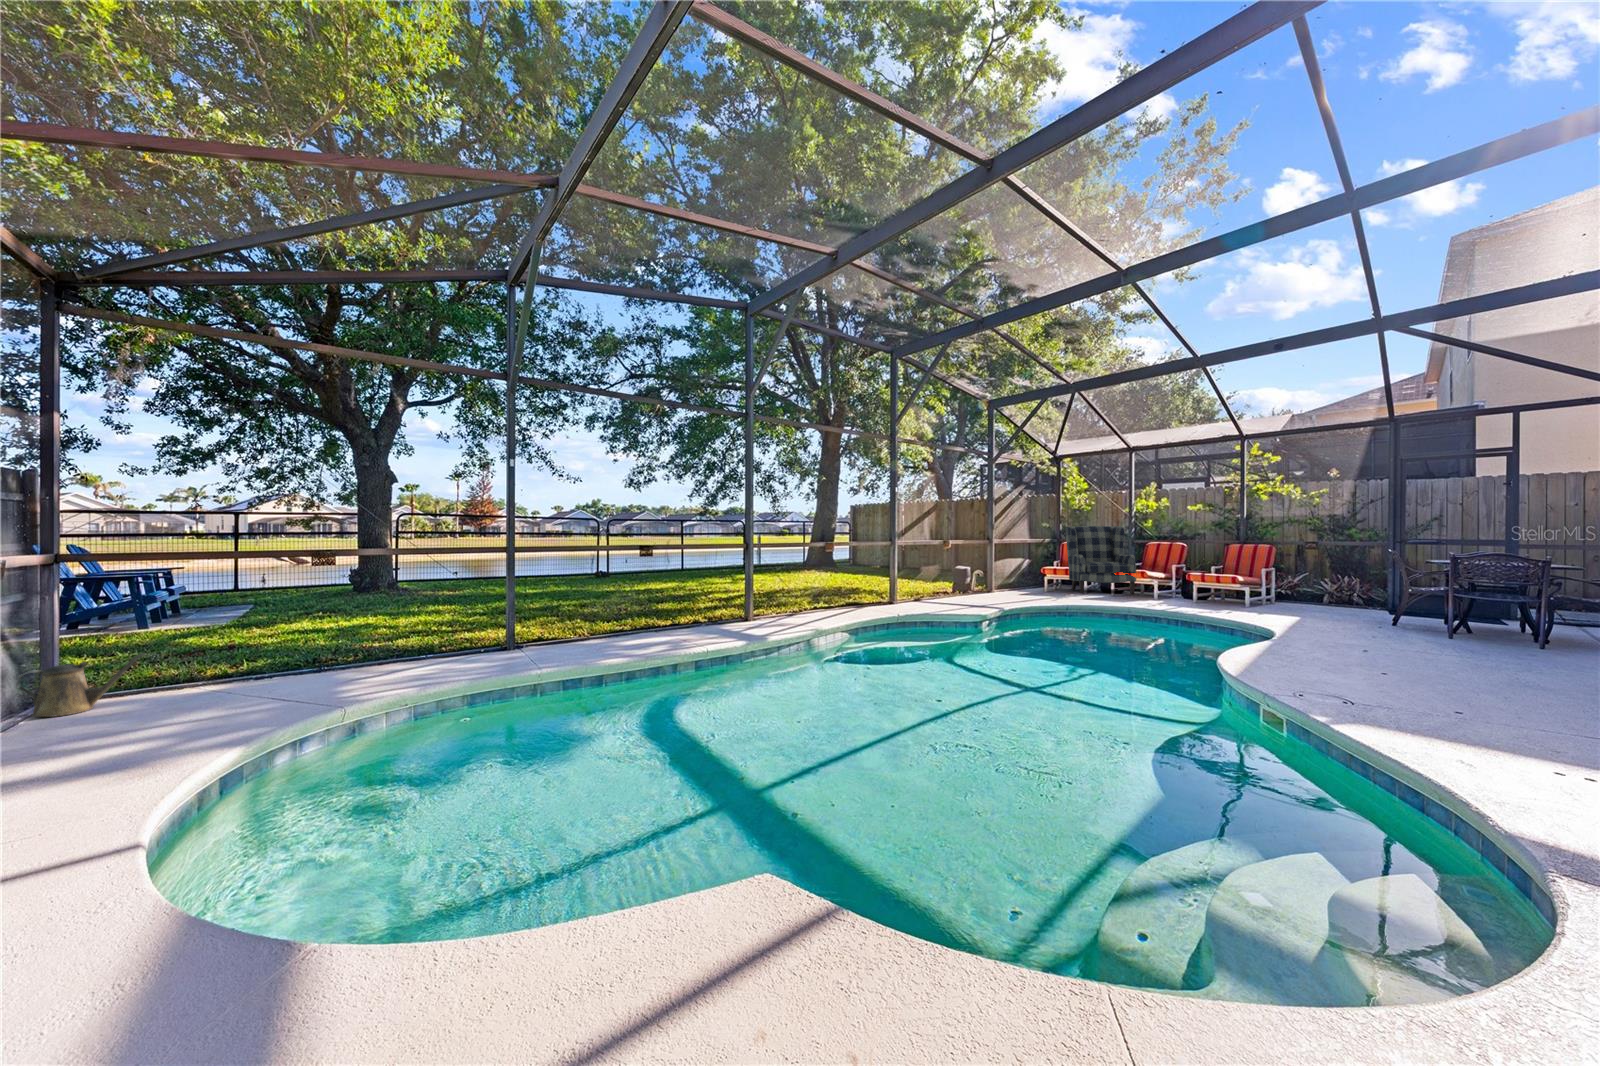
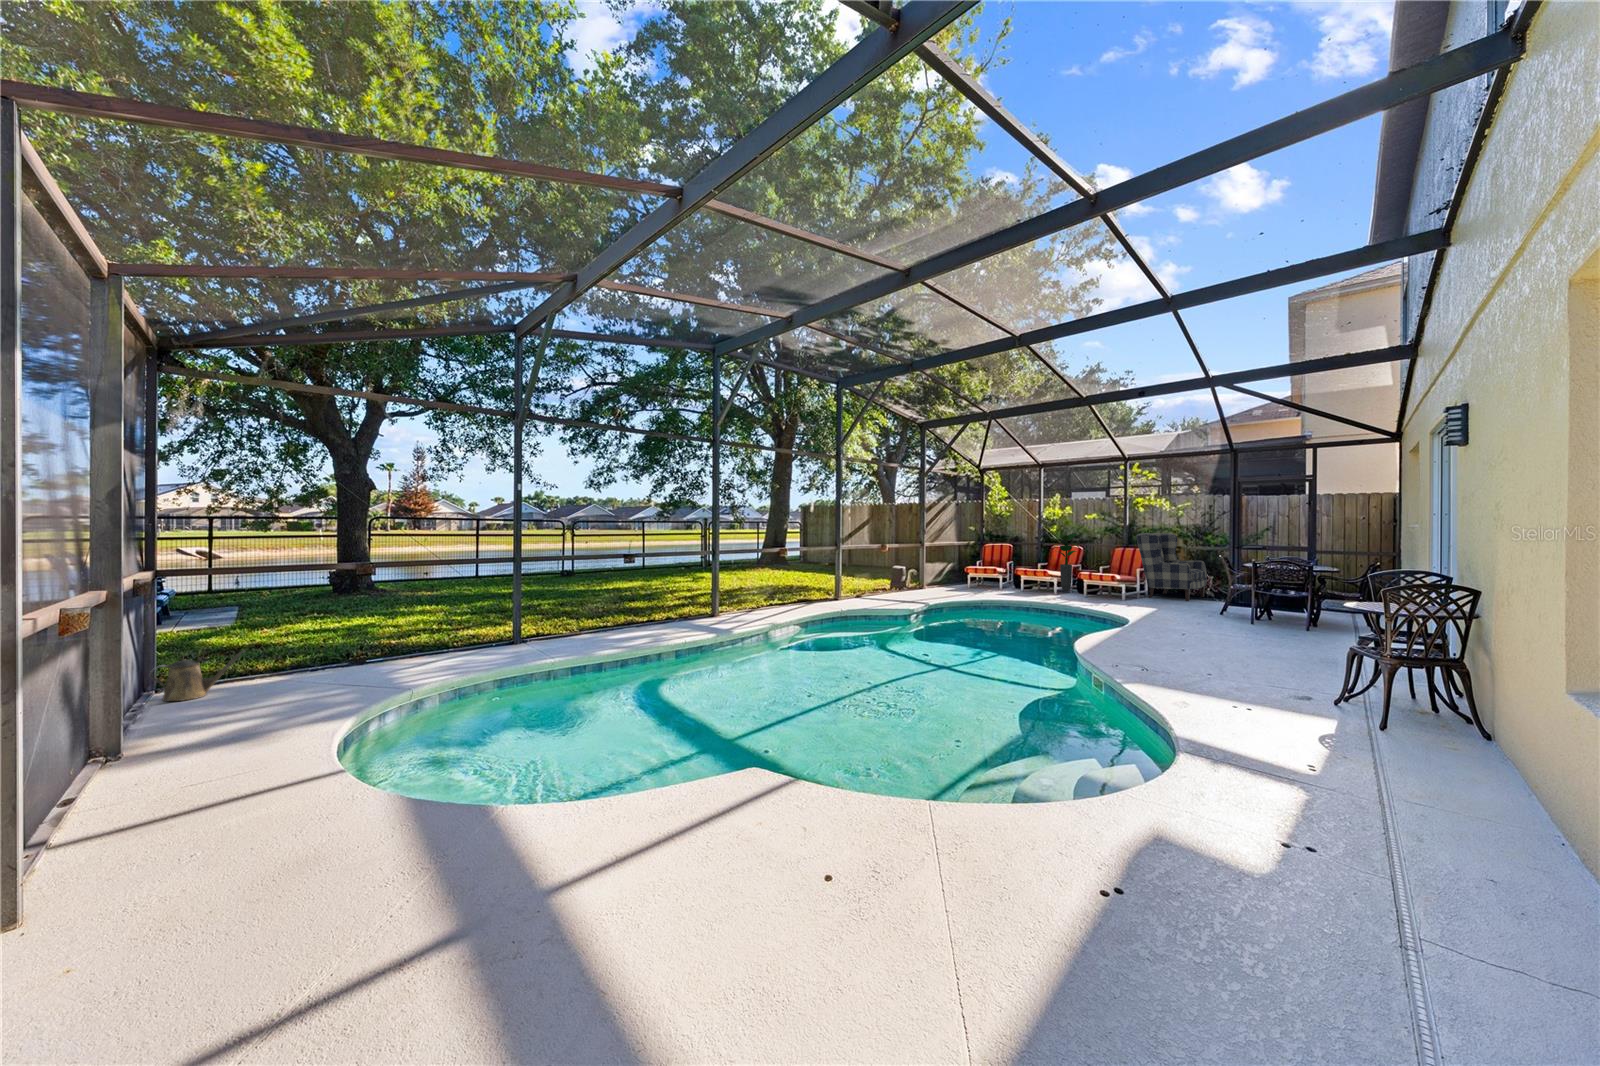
chair: present [1066,526,1136,593] -> present [1136,533,1207,601]
potted plant: none [1150,528,1186,595] -> present [1054,534,1079,591]

